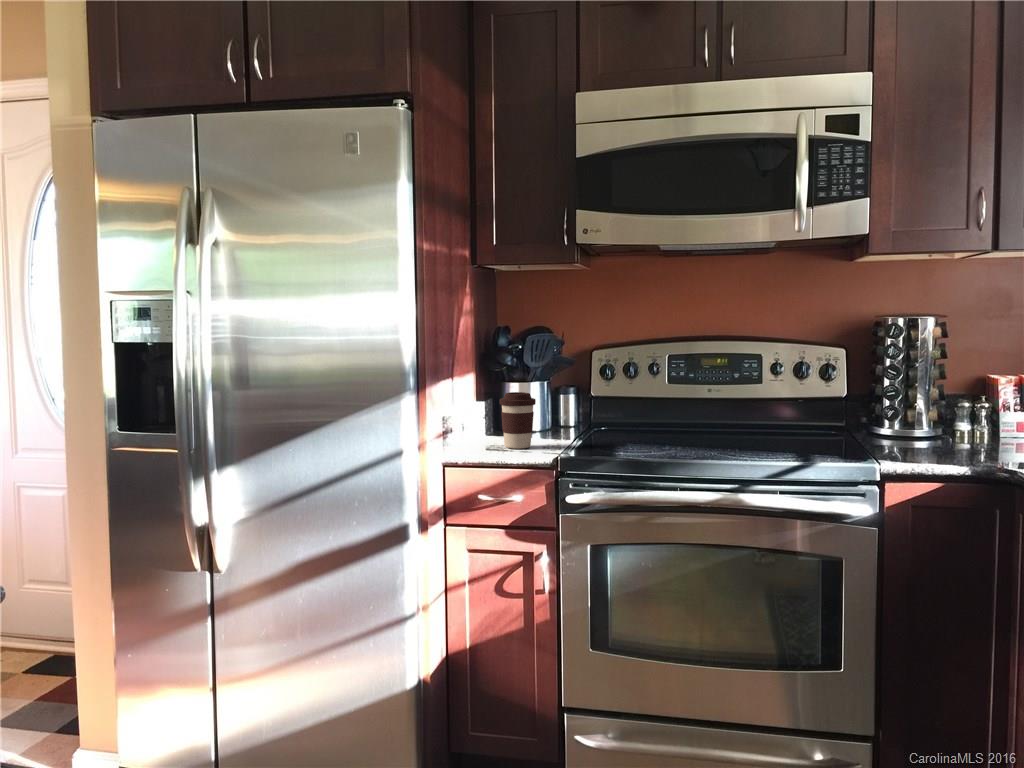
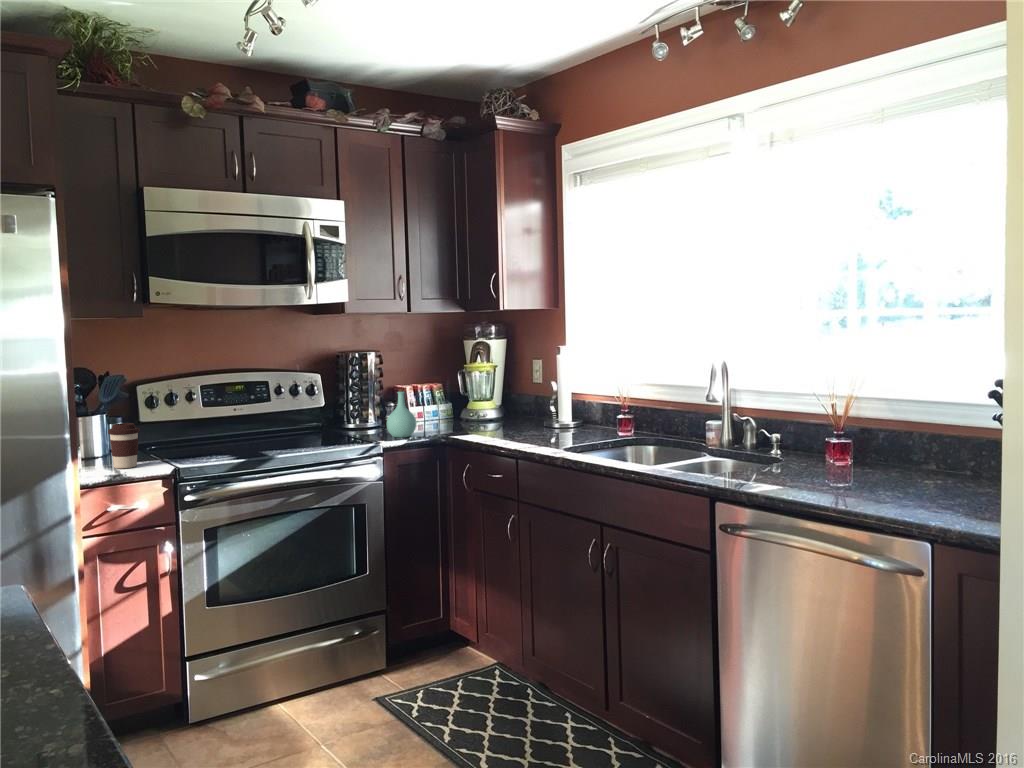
bottle: none [917,376,973,458] -> present [387,389,416,437]

